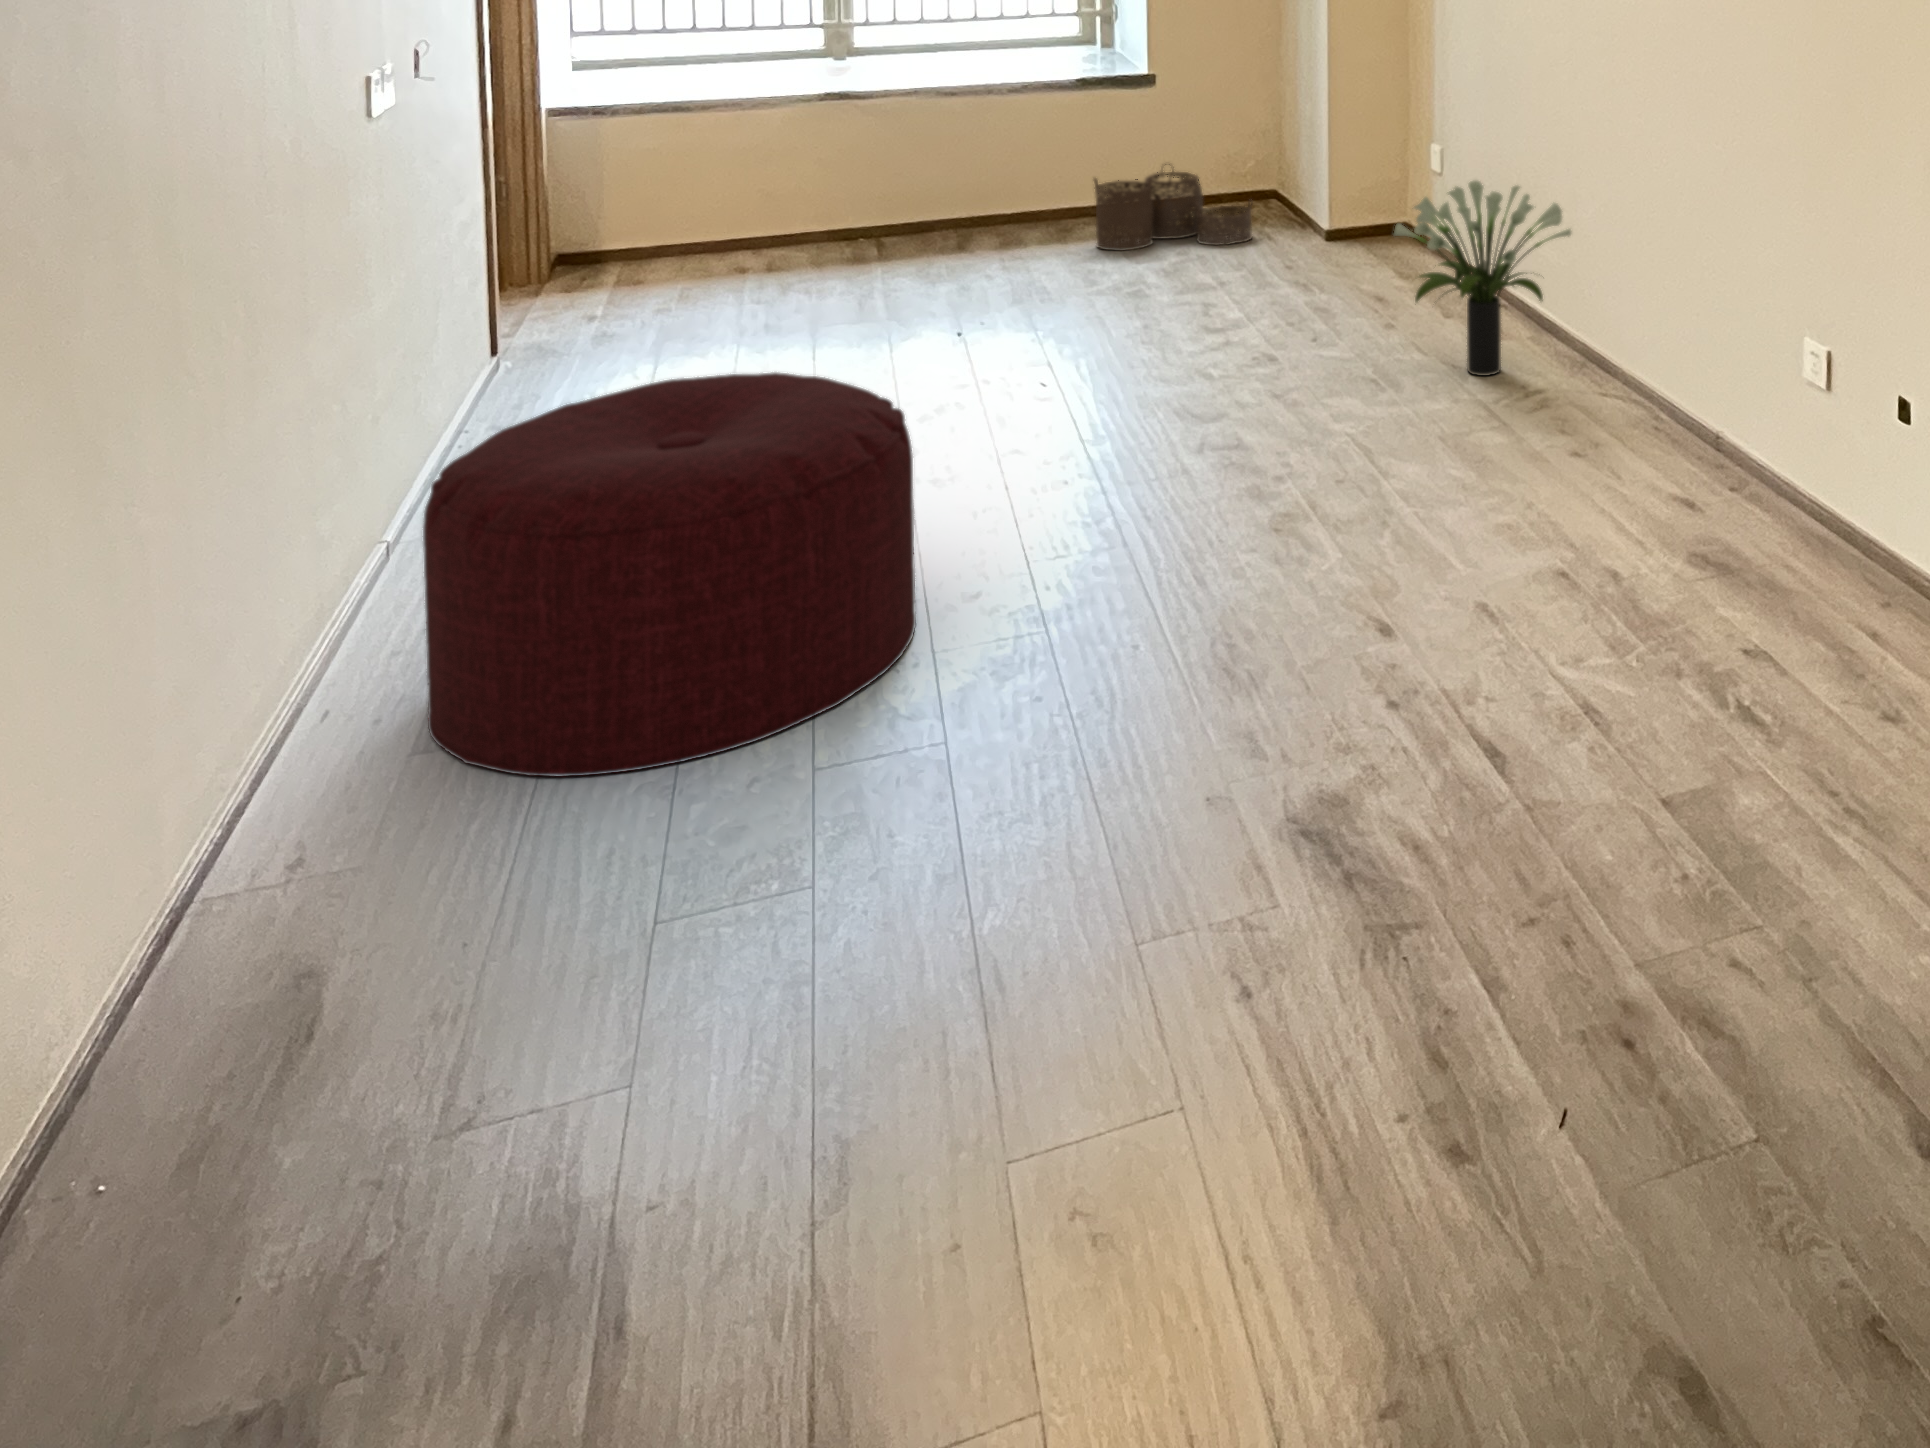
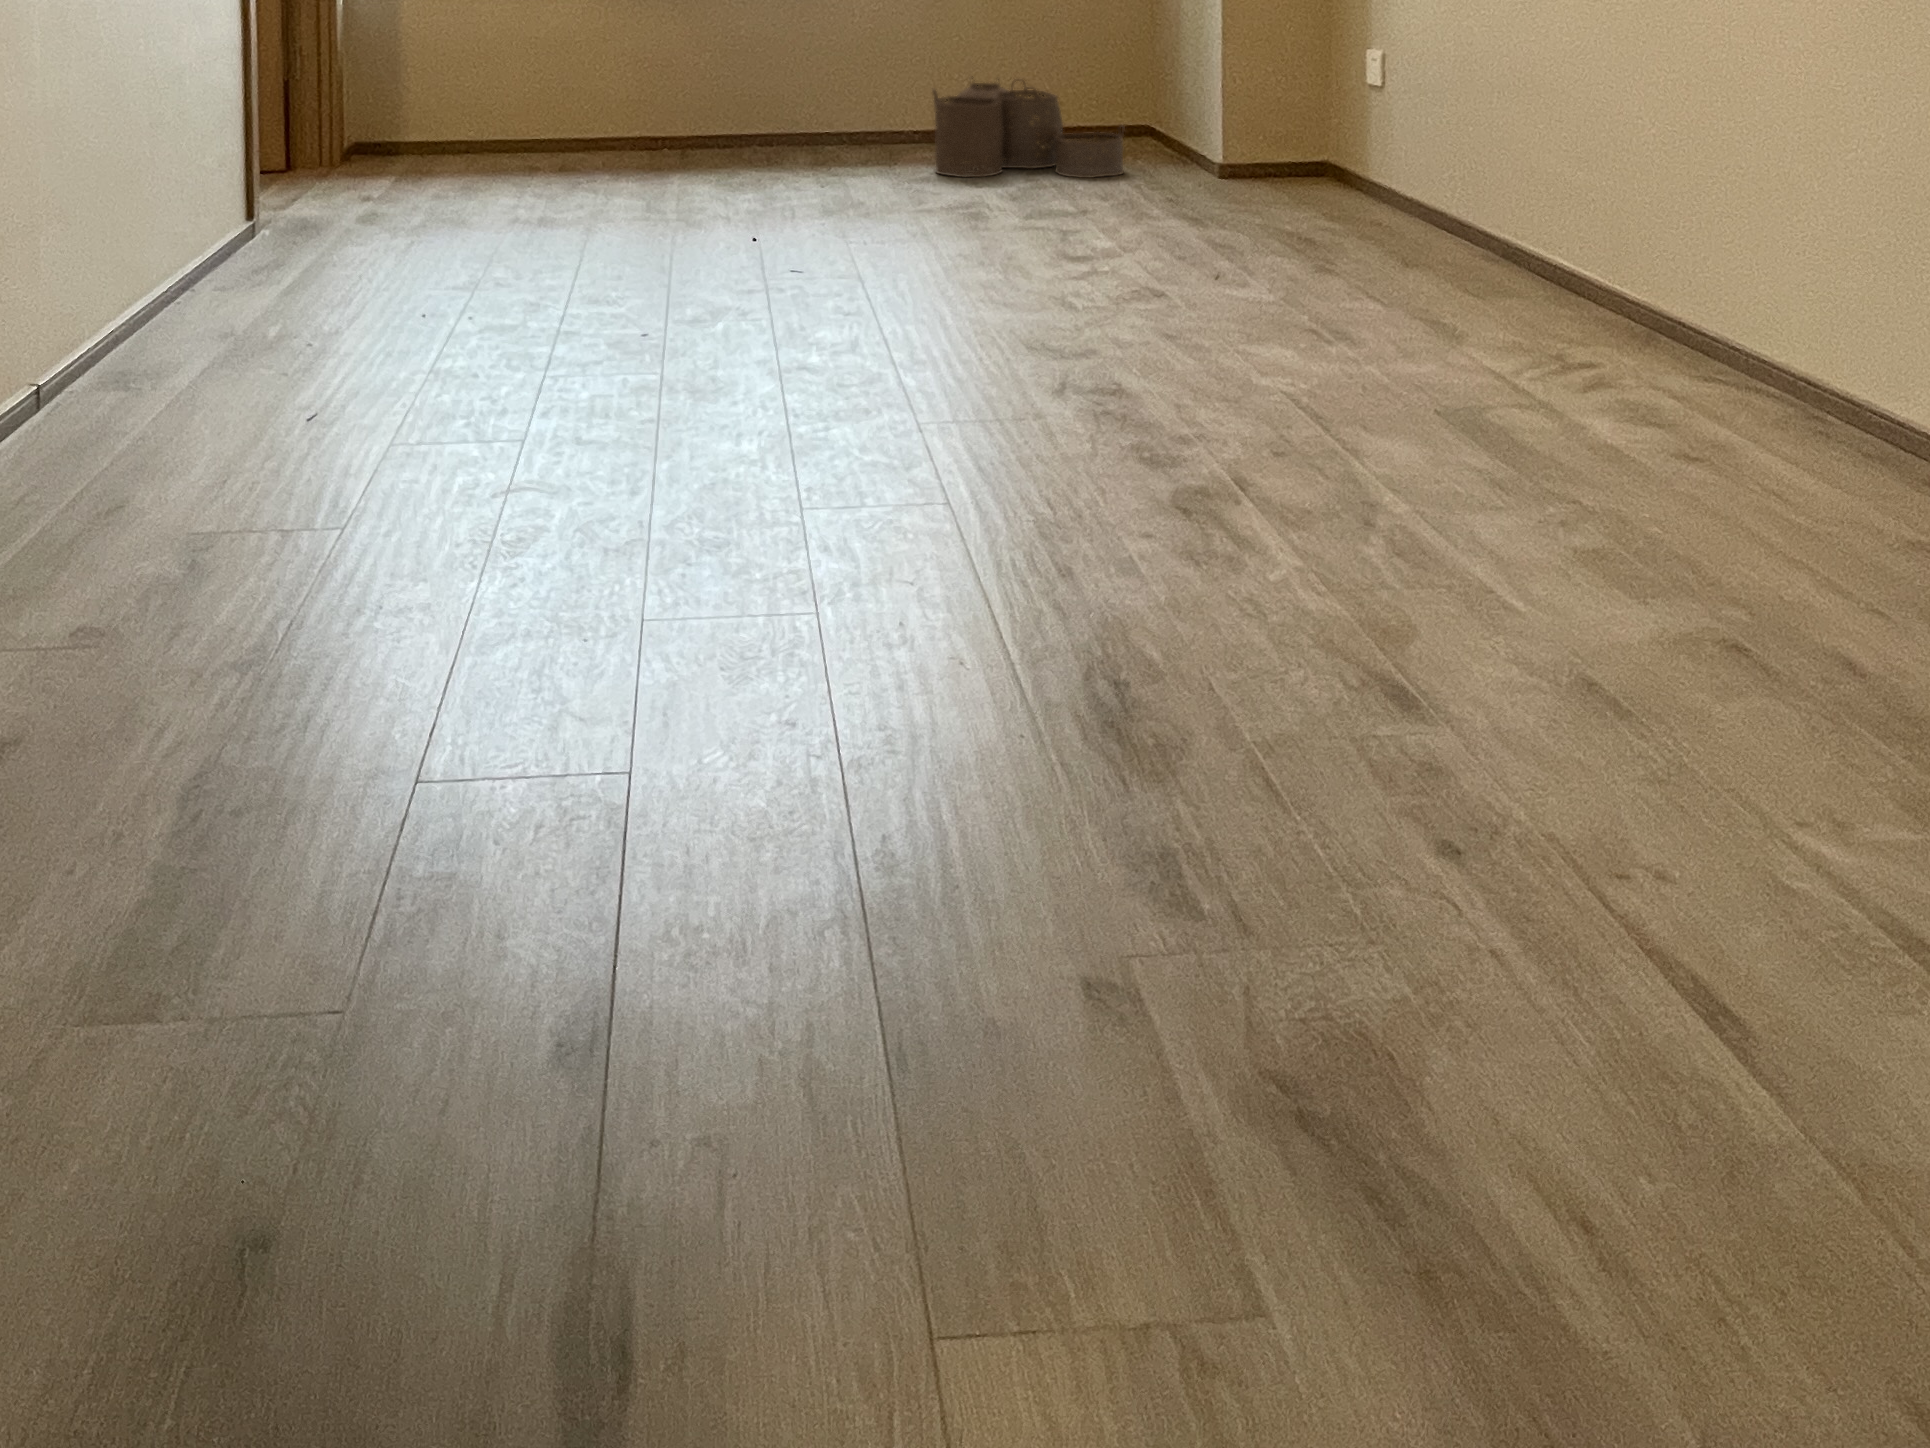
potted plant: present [1394,181,1571,376] -> none [1343,59,1618,336]
ottoman: present [423,372,916,777] -> none [114,210,714,702]

